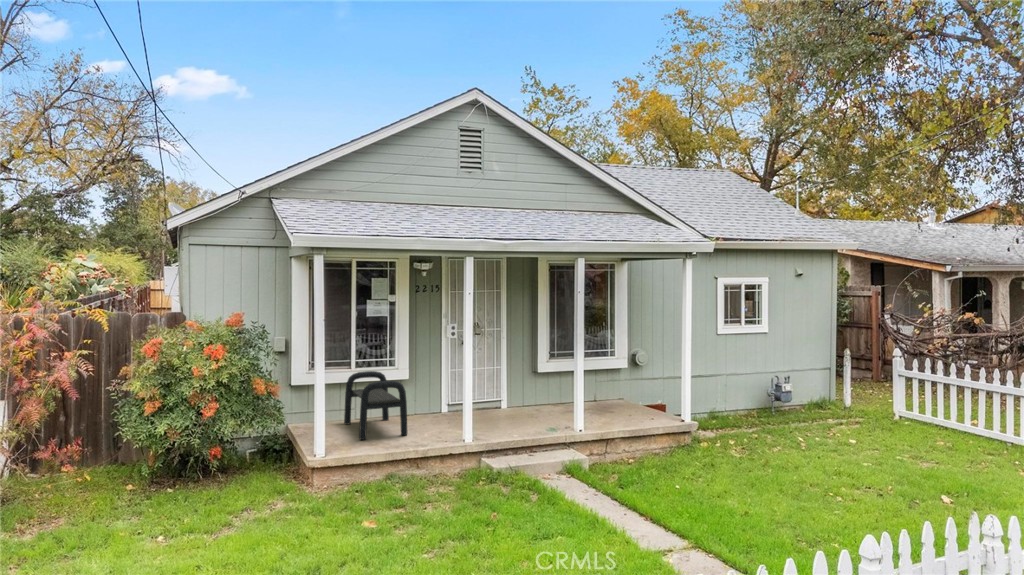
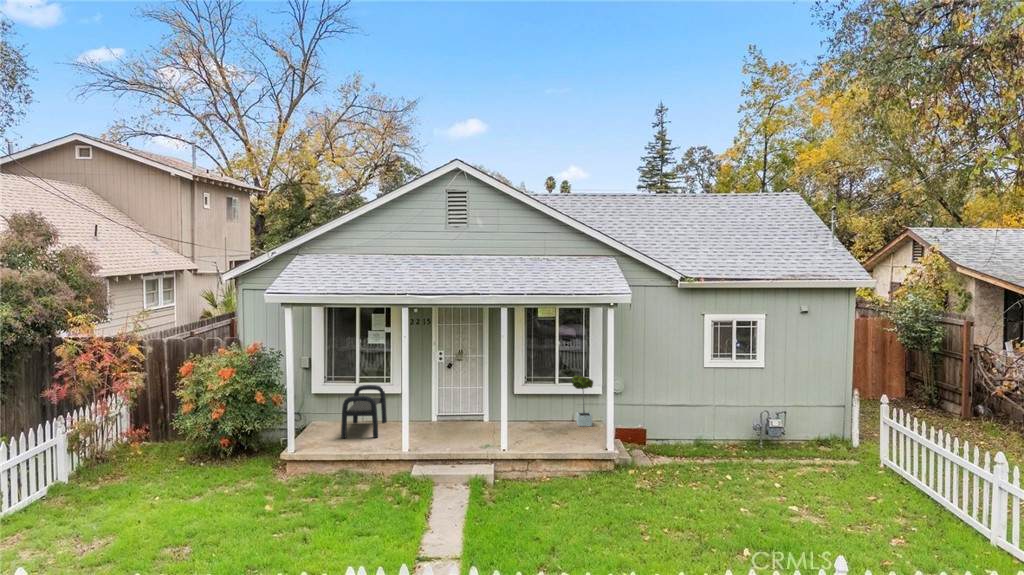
potted tree: none [600,346,626,404] -> present [572,376,593,426]

